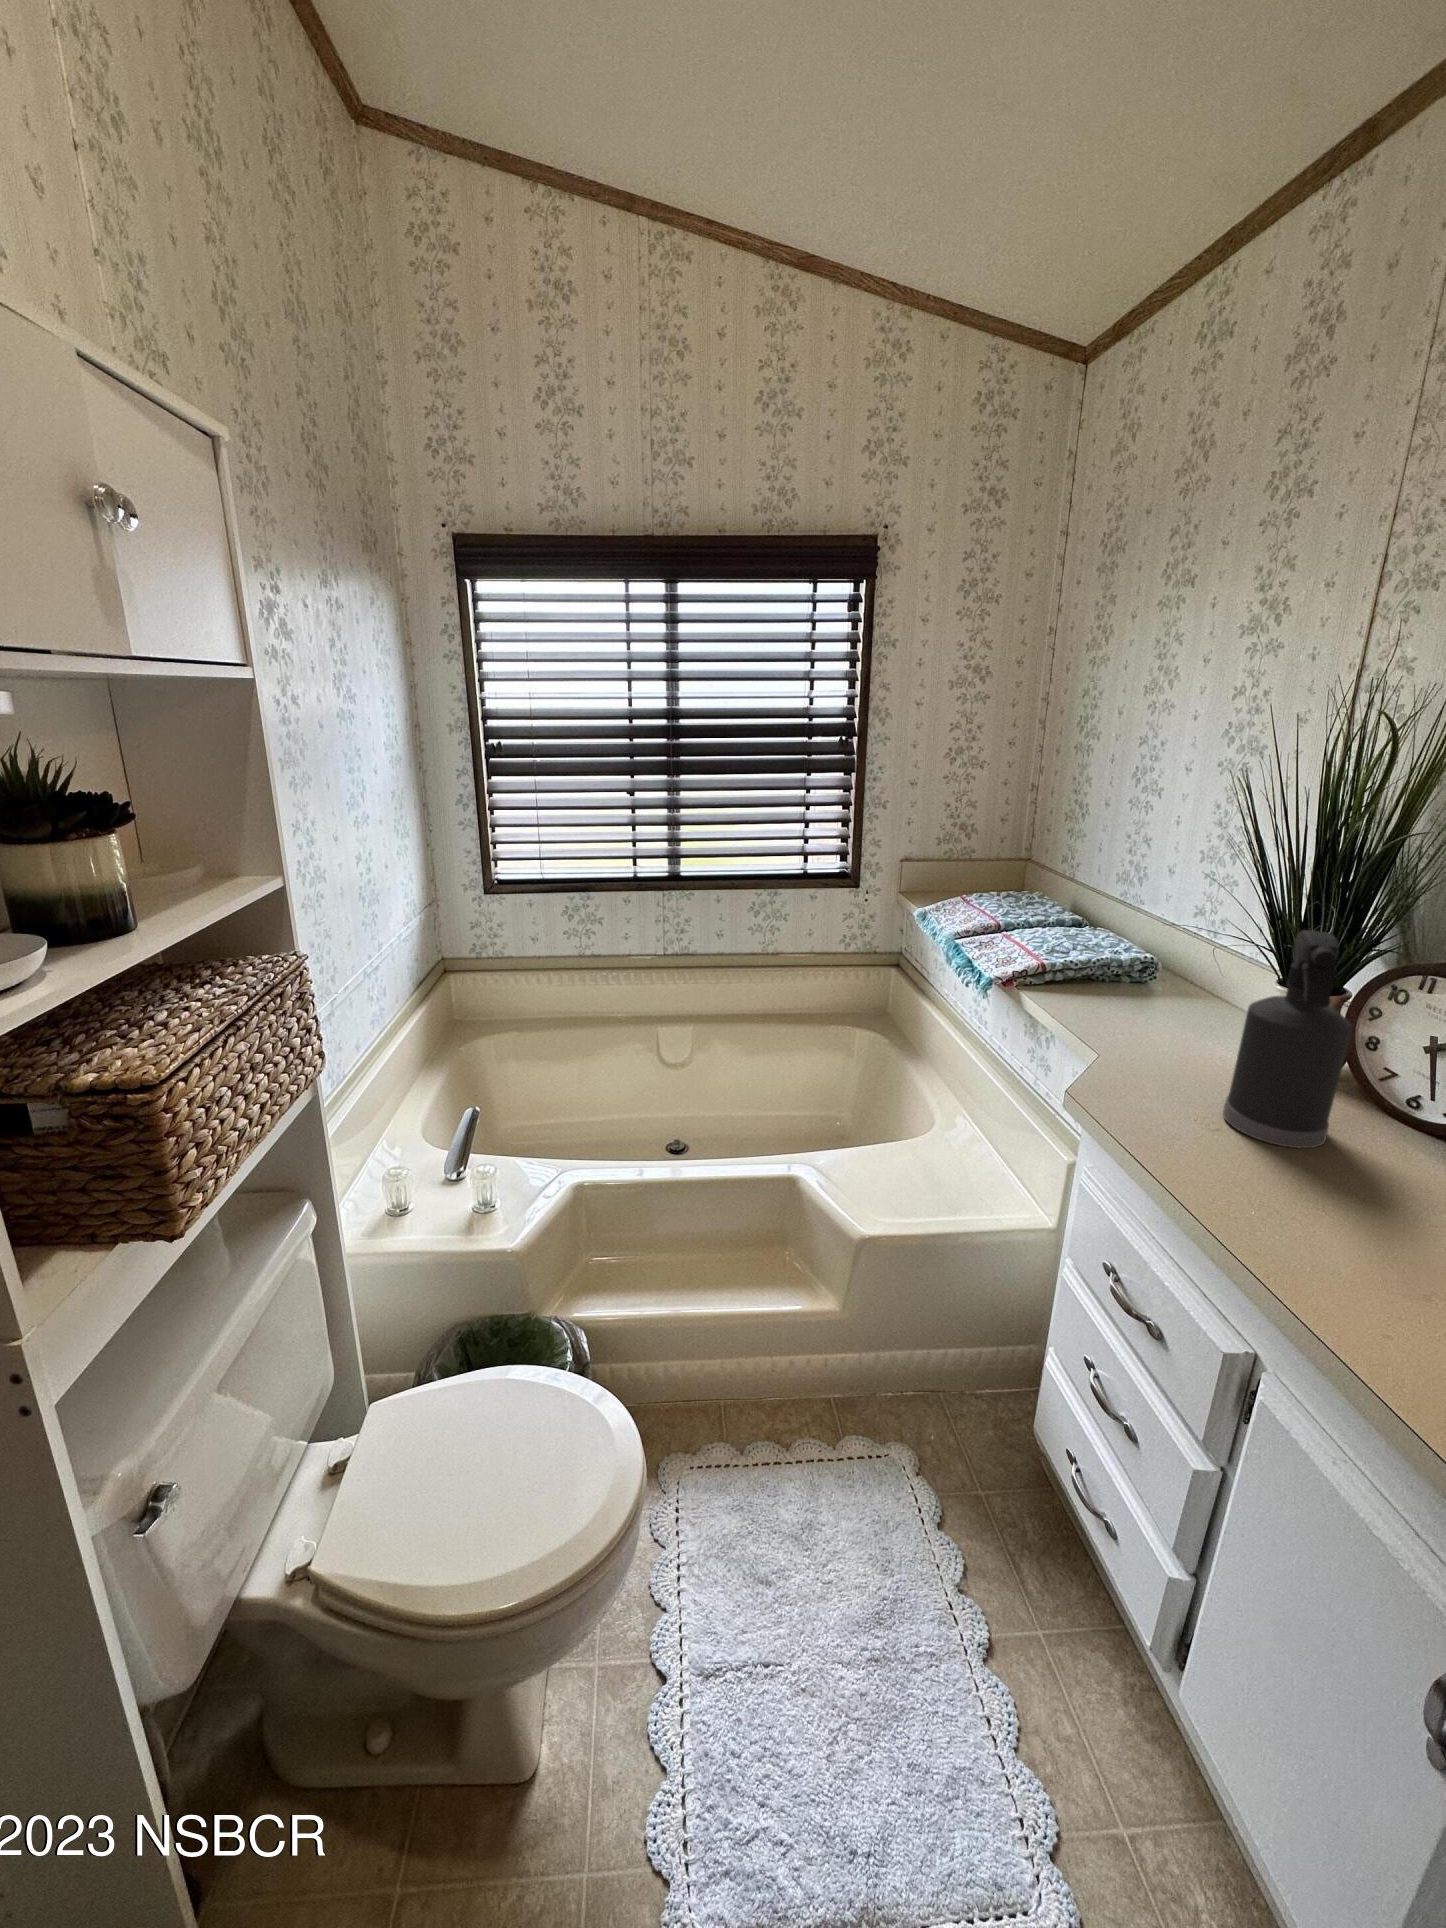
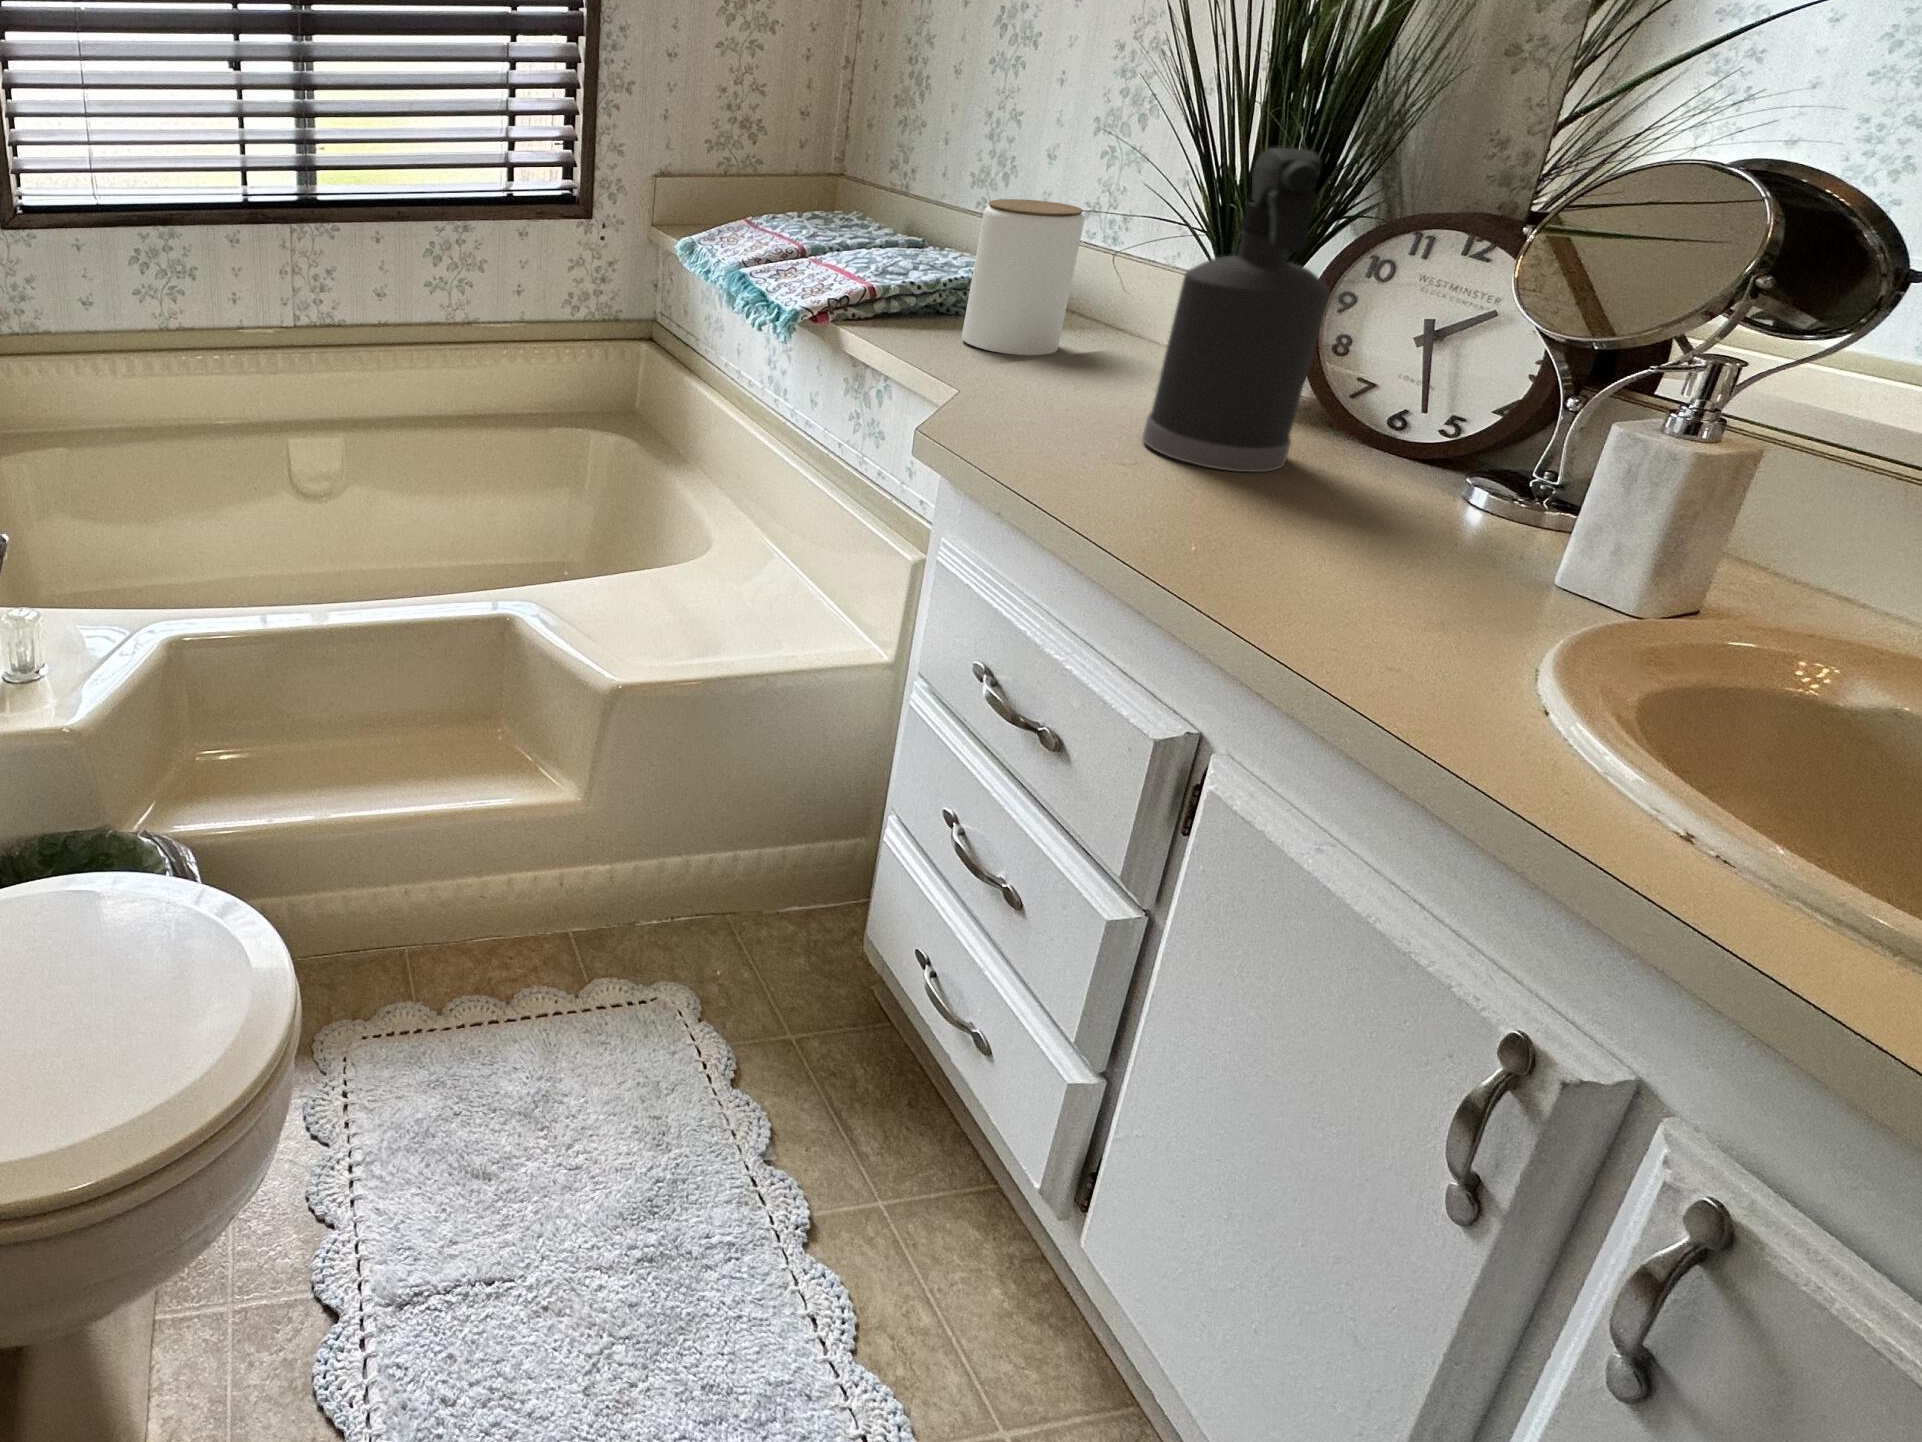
jar: none [1107,915,1192,1024] -> present [962,199,1084,355]

